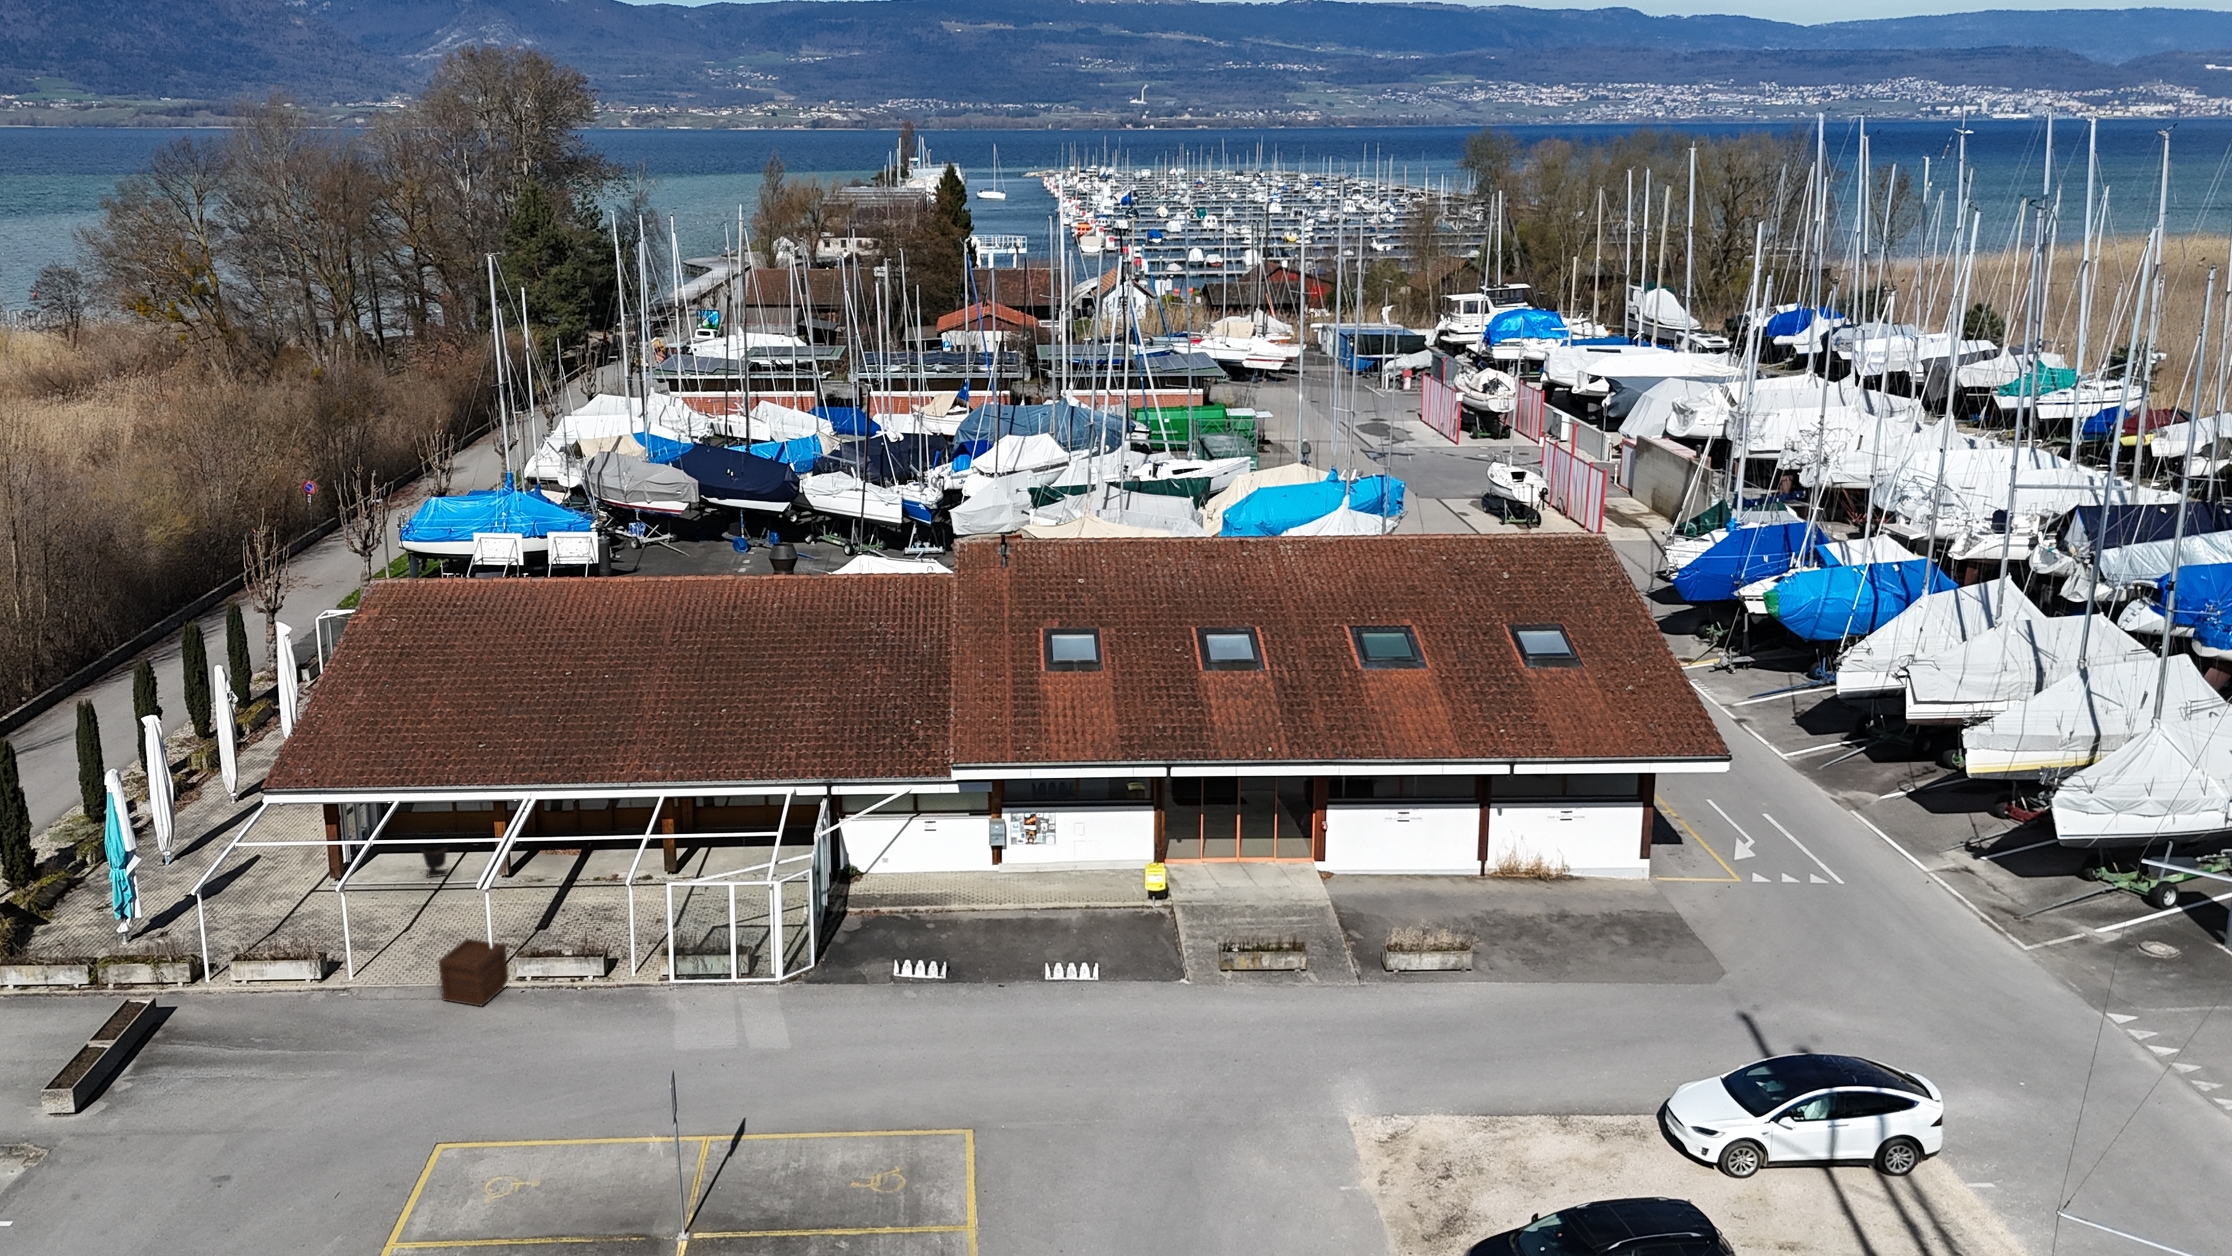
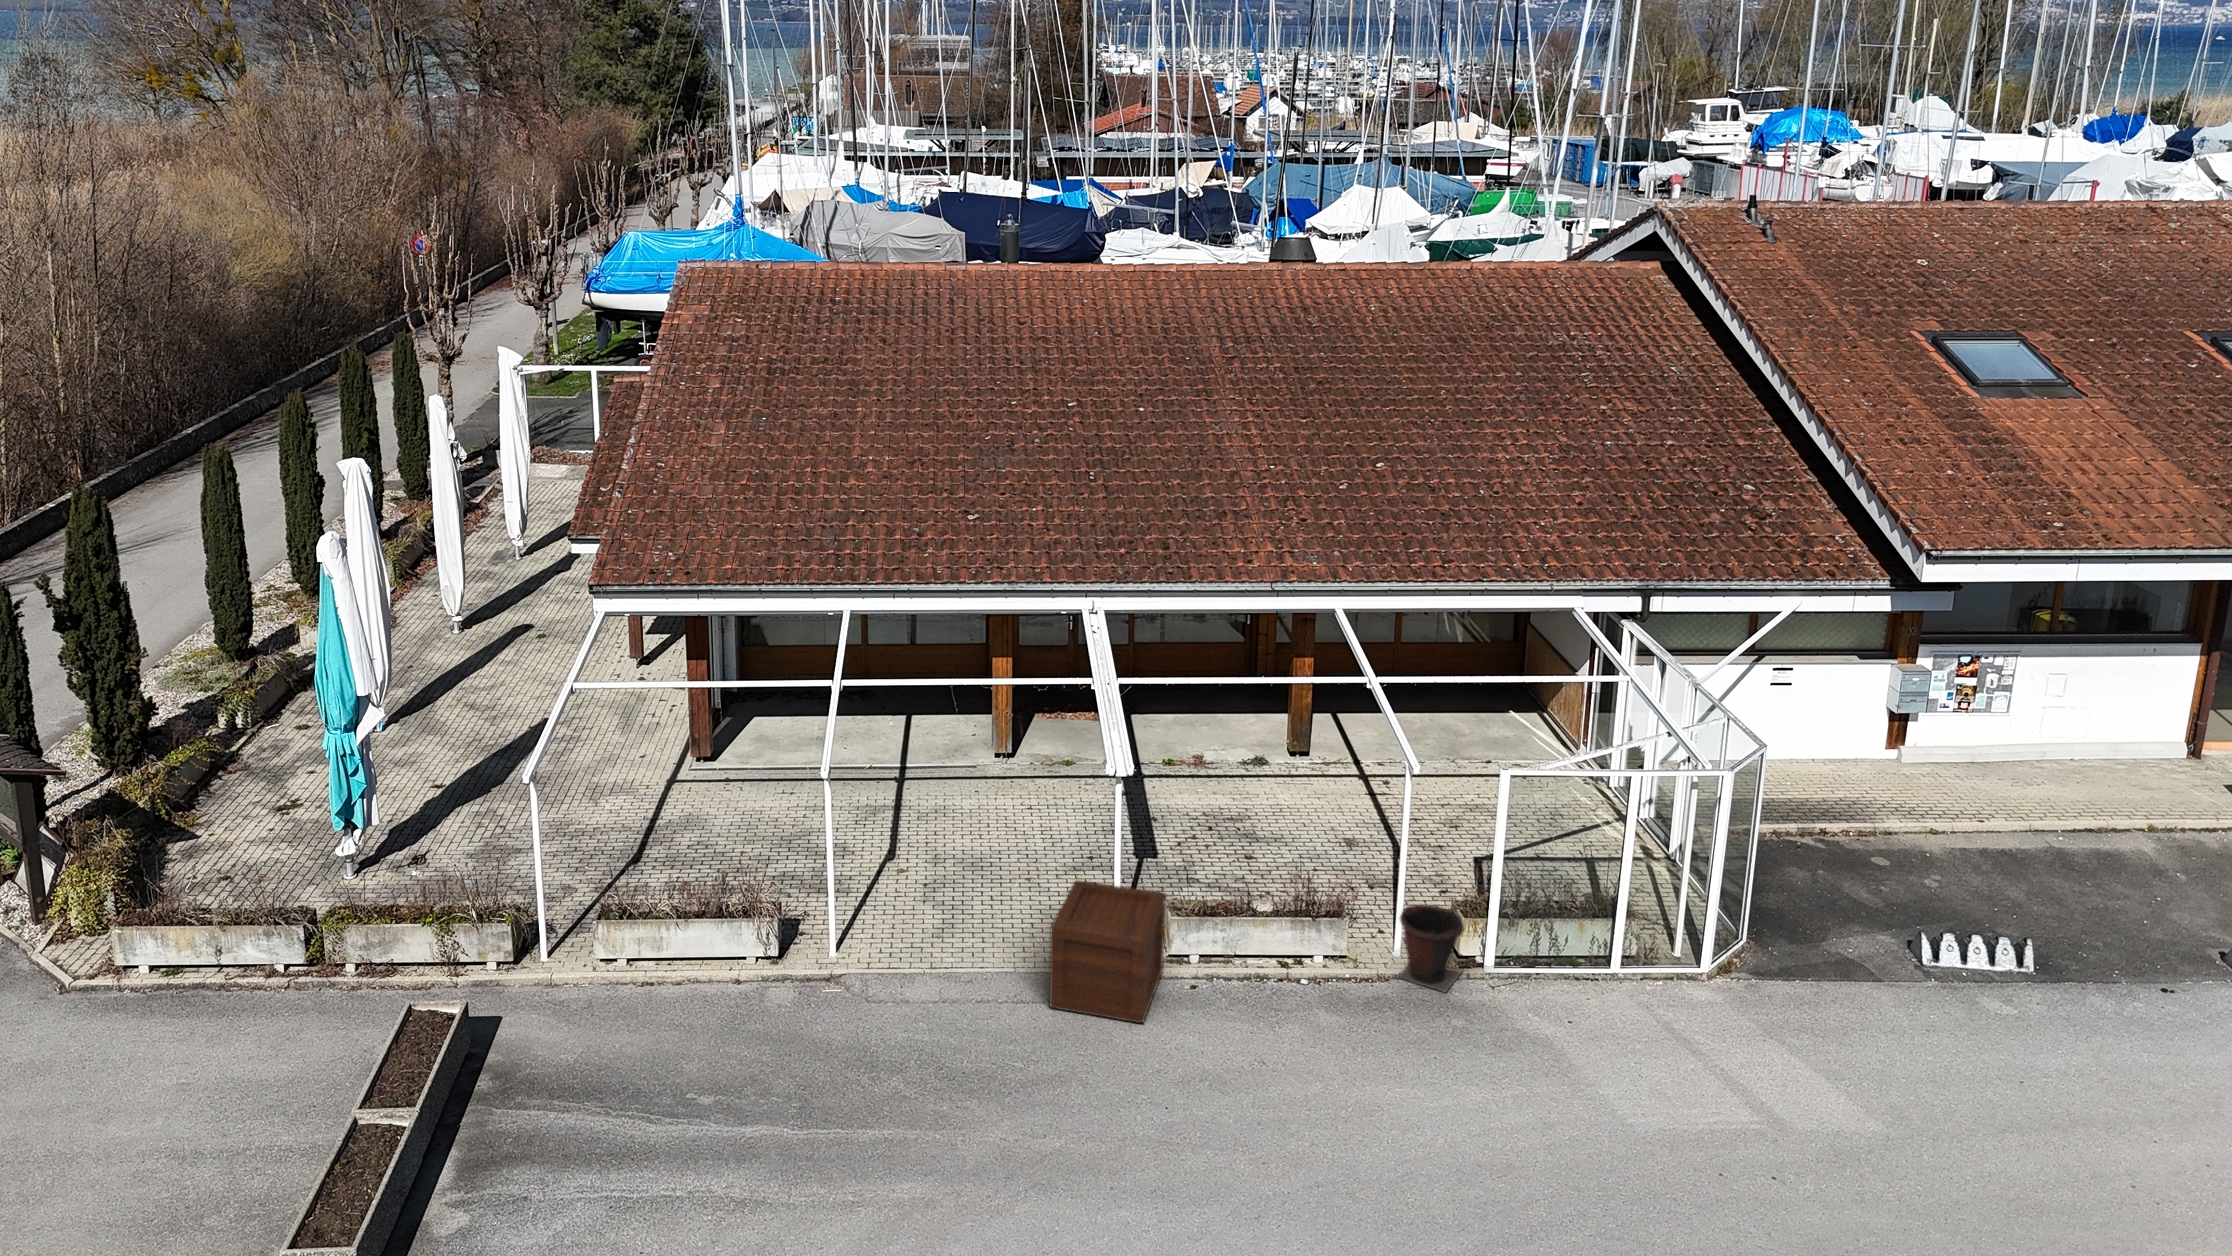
bucket: present [421,847,448,877] -> present [1399,905,1464,992]

